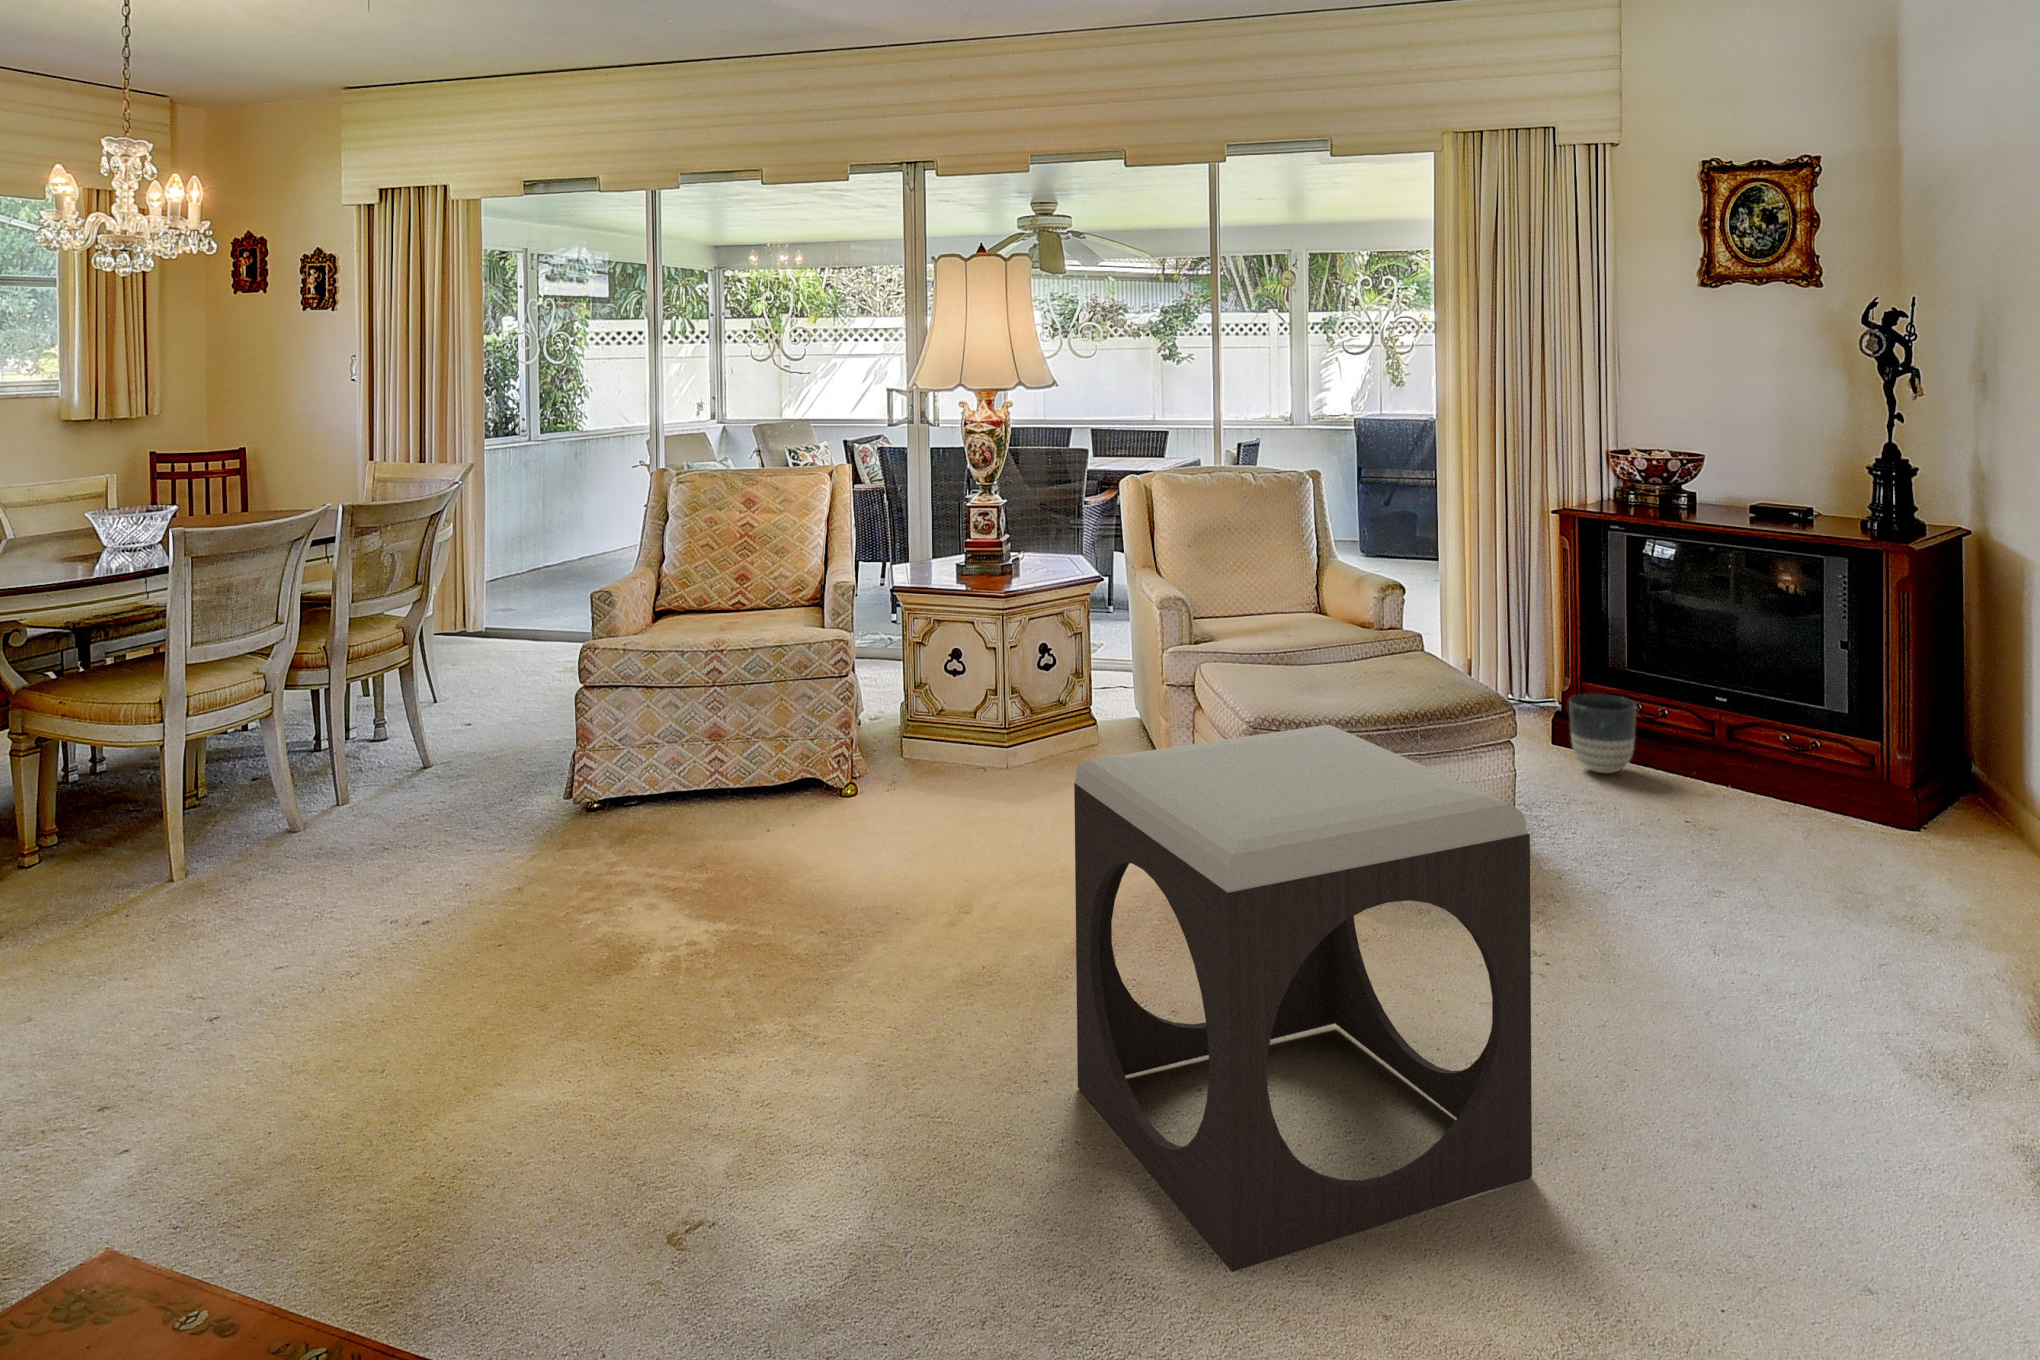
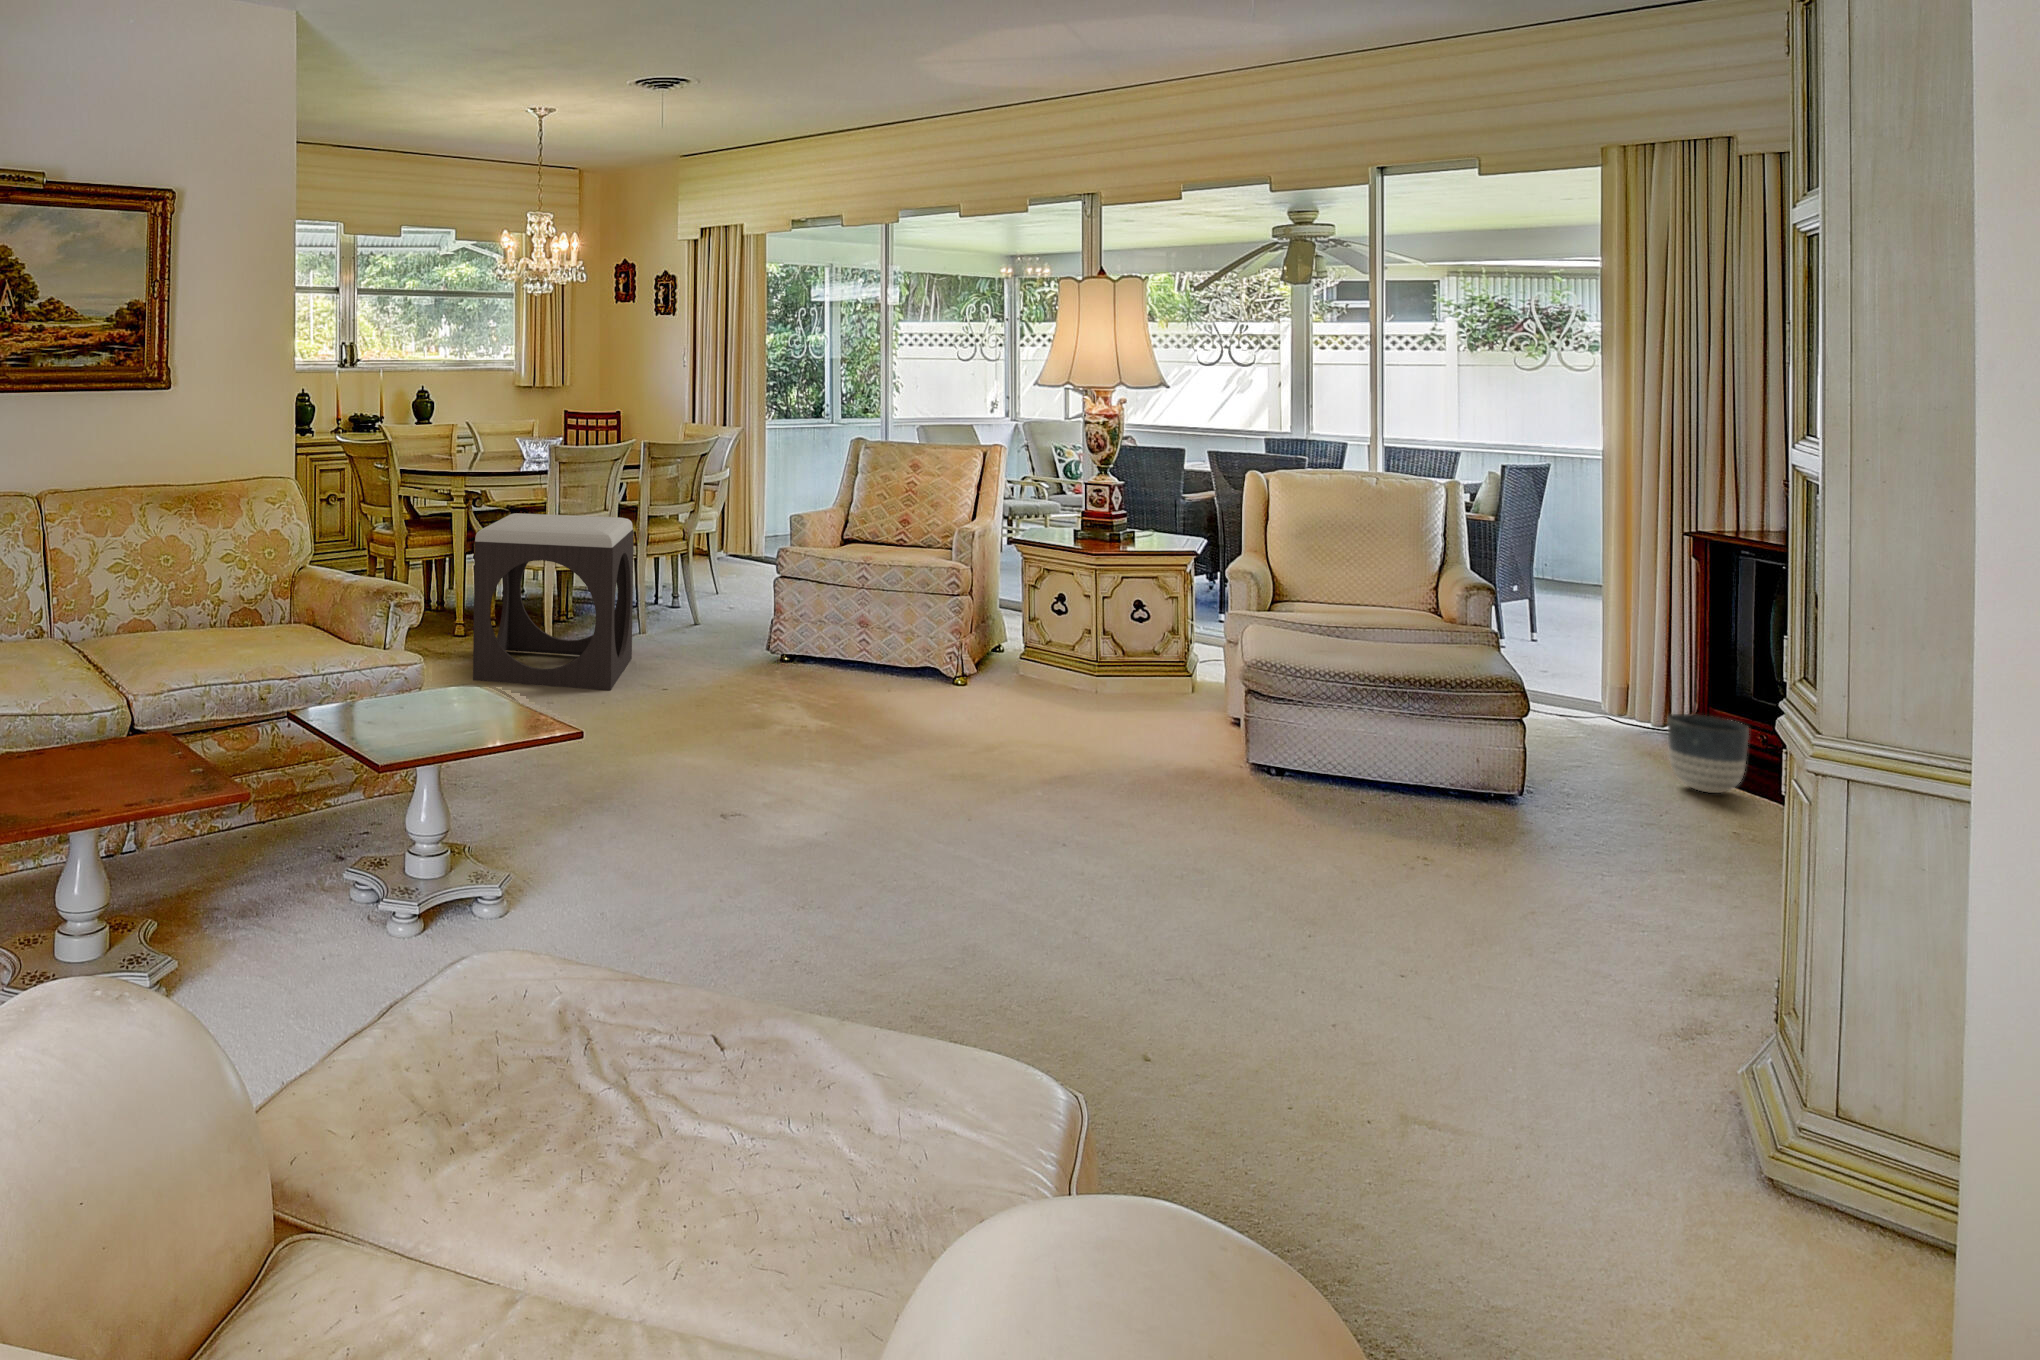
footstool: present [1074,725,1532,1272] -> present [473,513,634,690]

